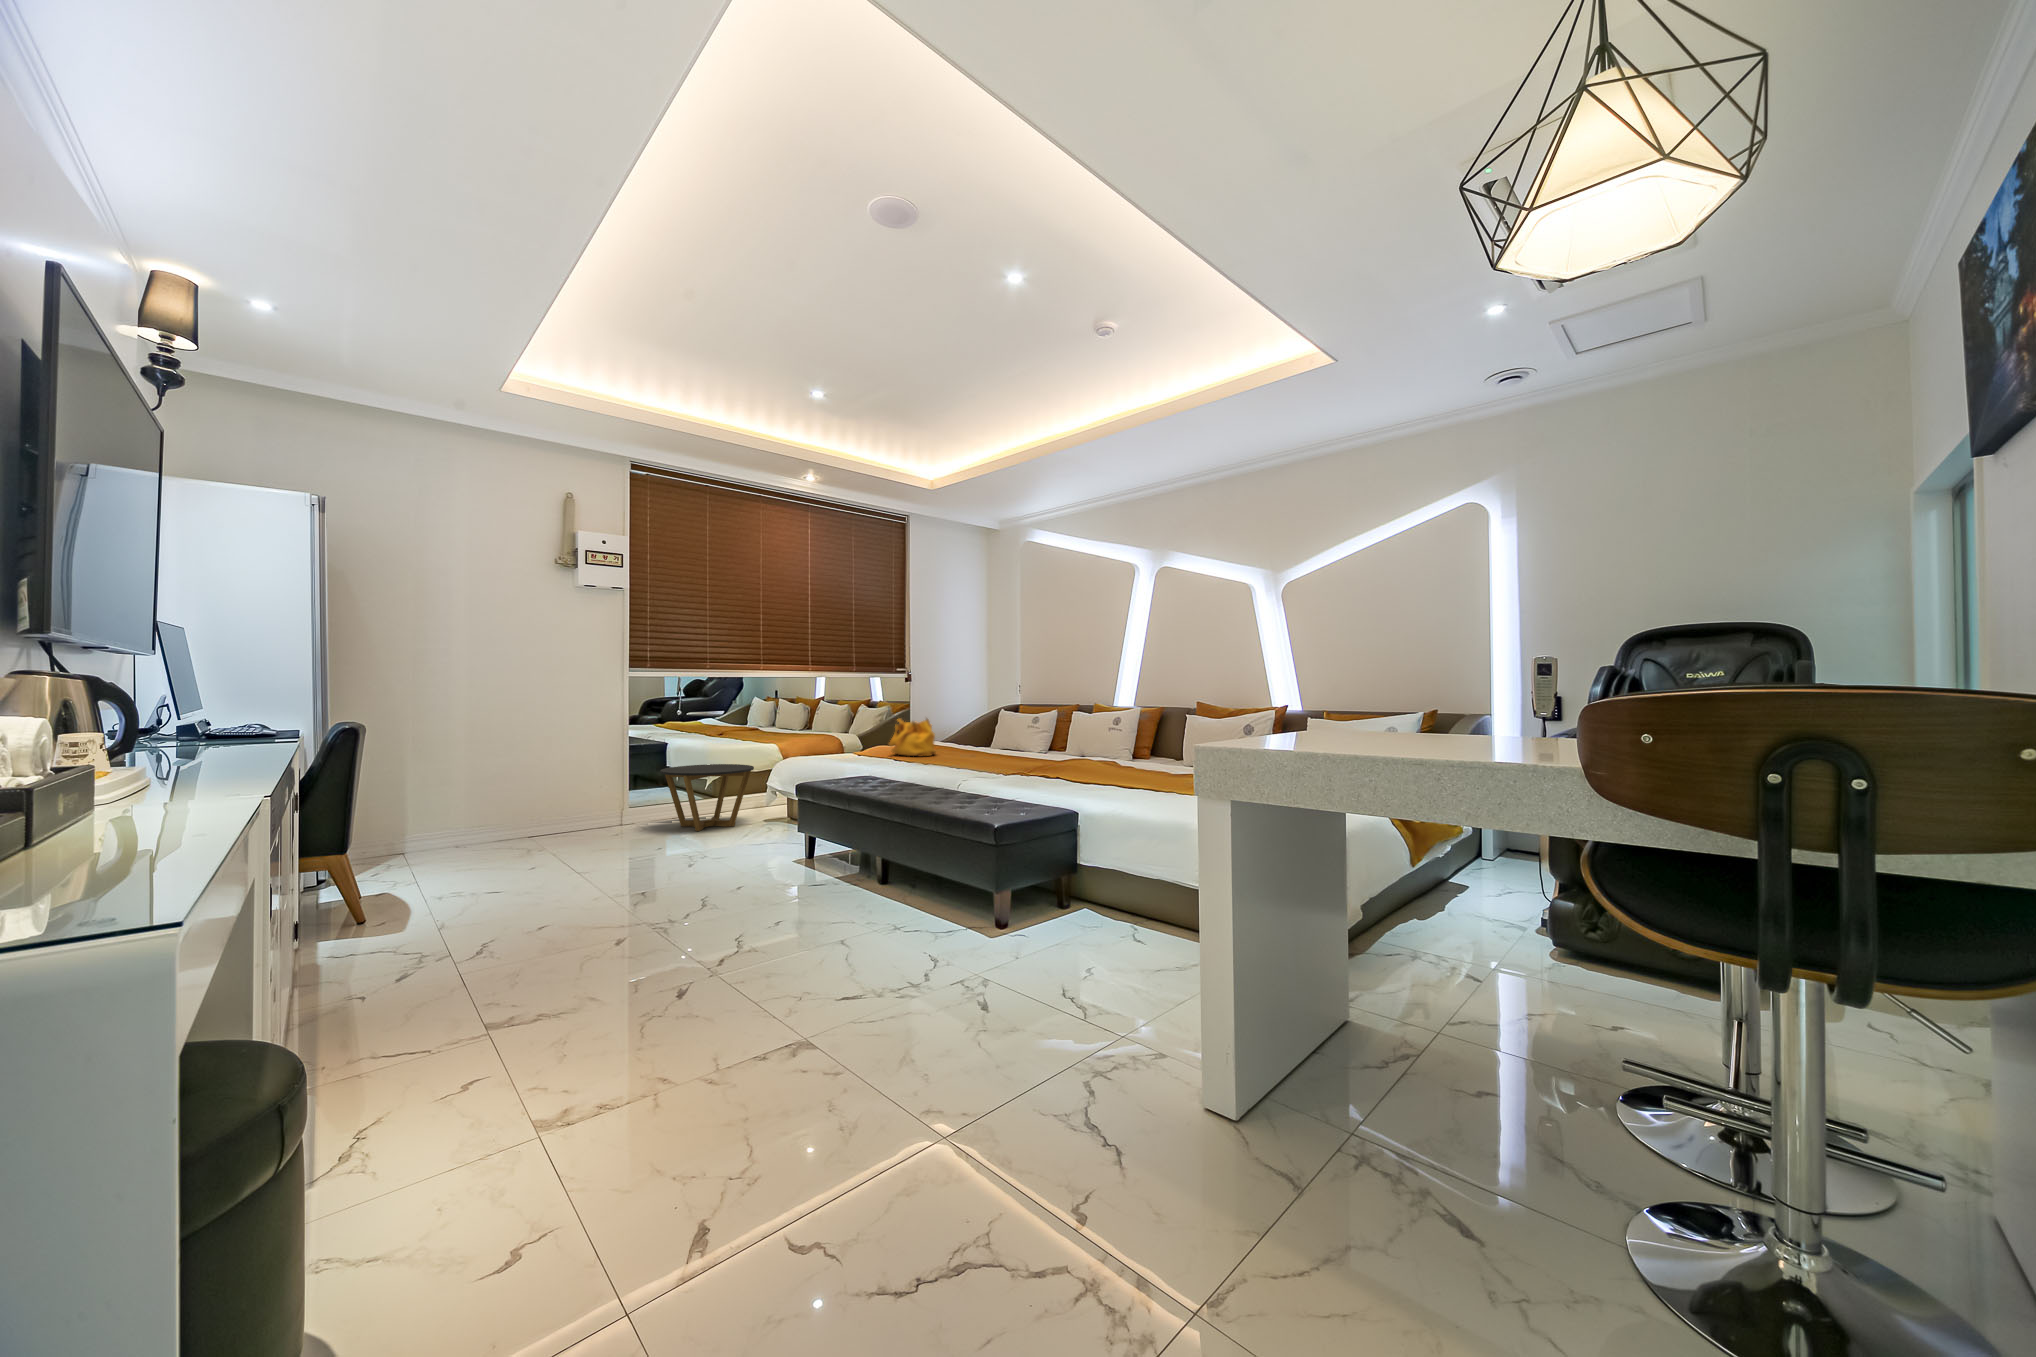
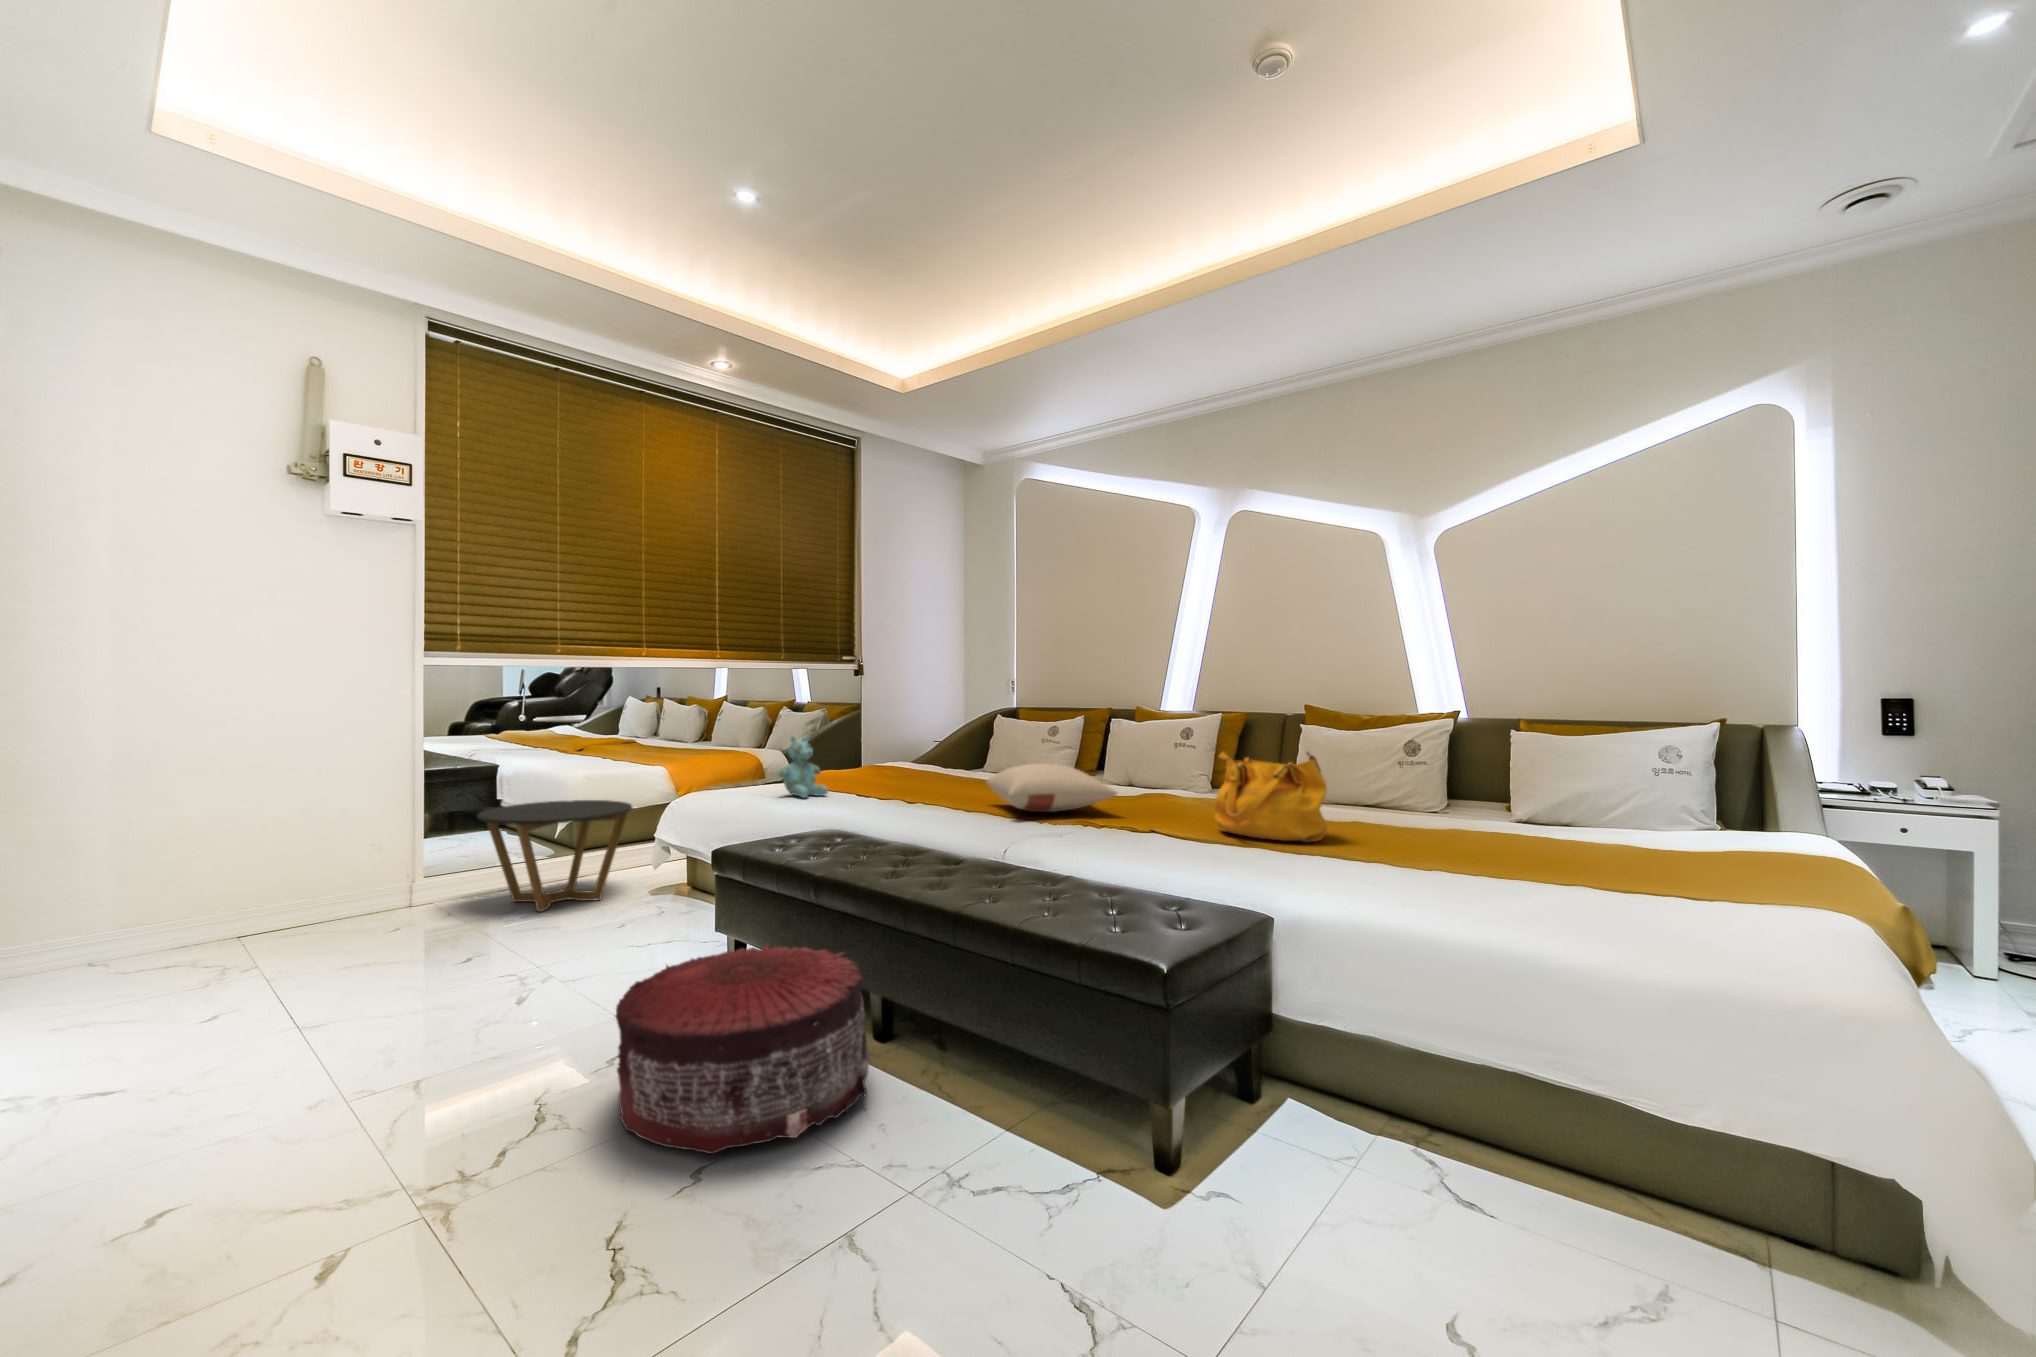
handbag: present [889,719,936,757] -> present [1215,752,1327,842]
stuffed bear: none [841,721,873,760] -> present [778,736,828,798]
pillow: none [968,737,1042,766] -> present [987,764,1117,812]
pouf: none [737,830,868,919] -> present [615,945,869,1154]

